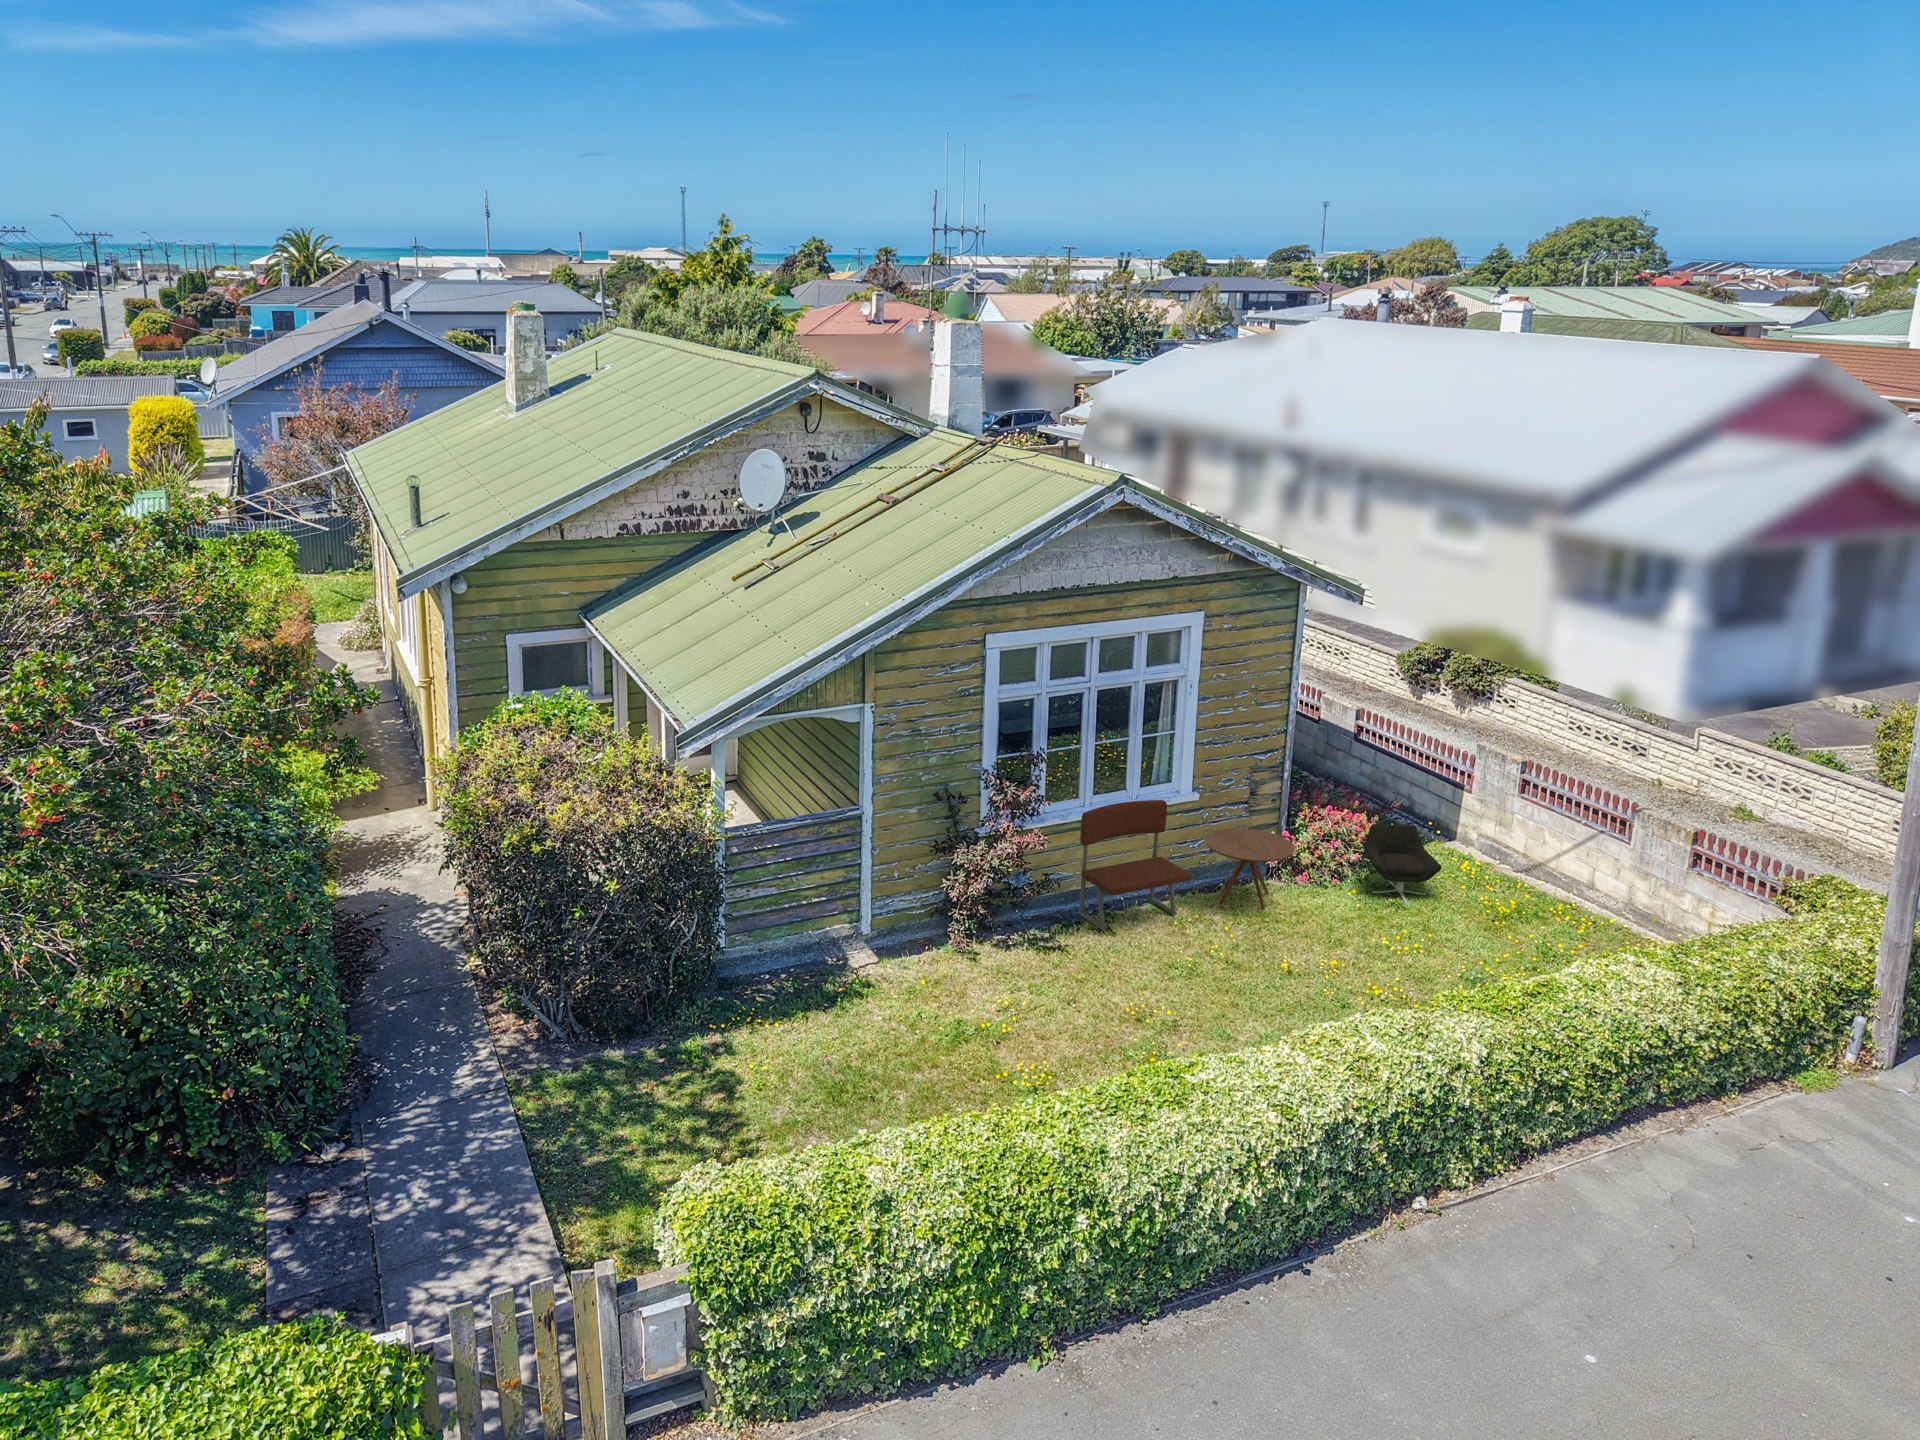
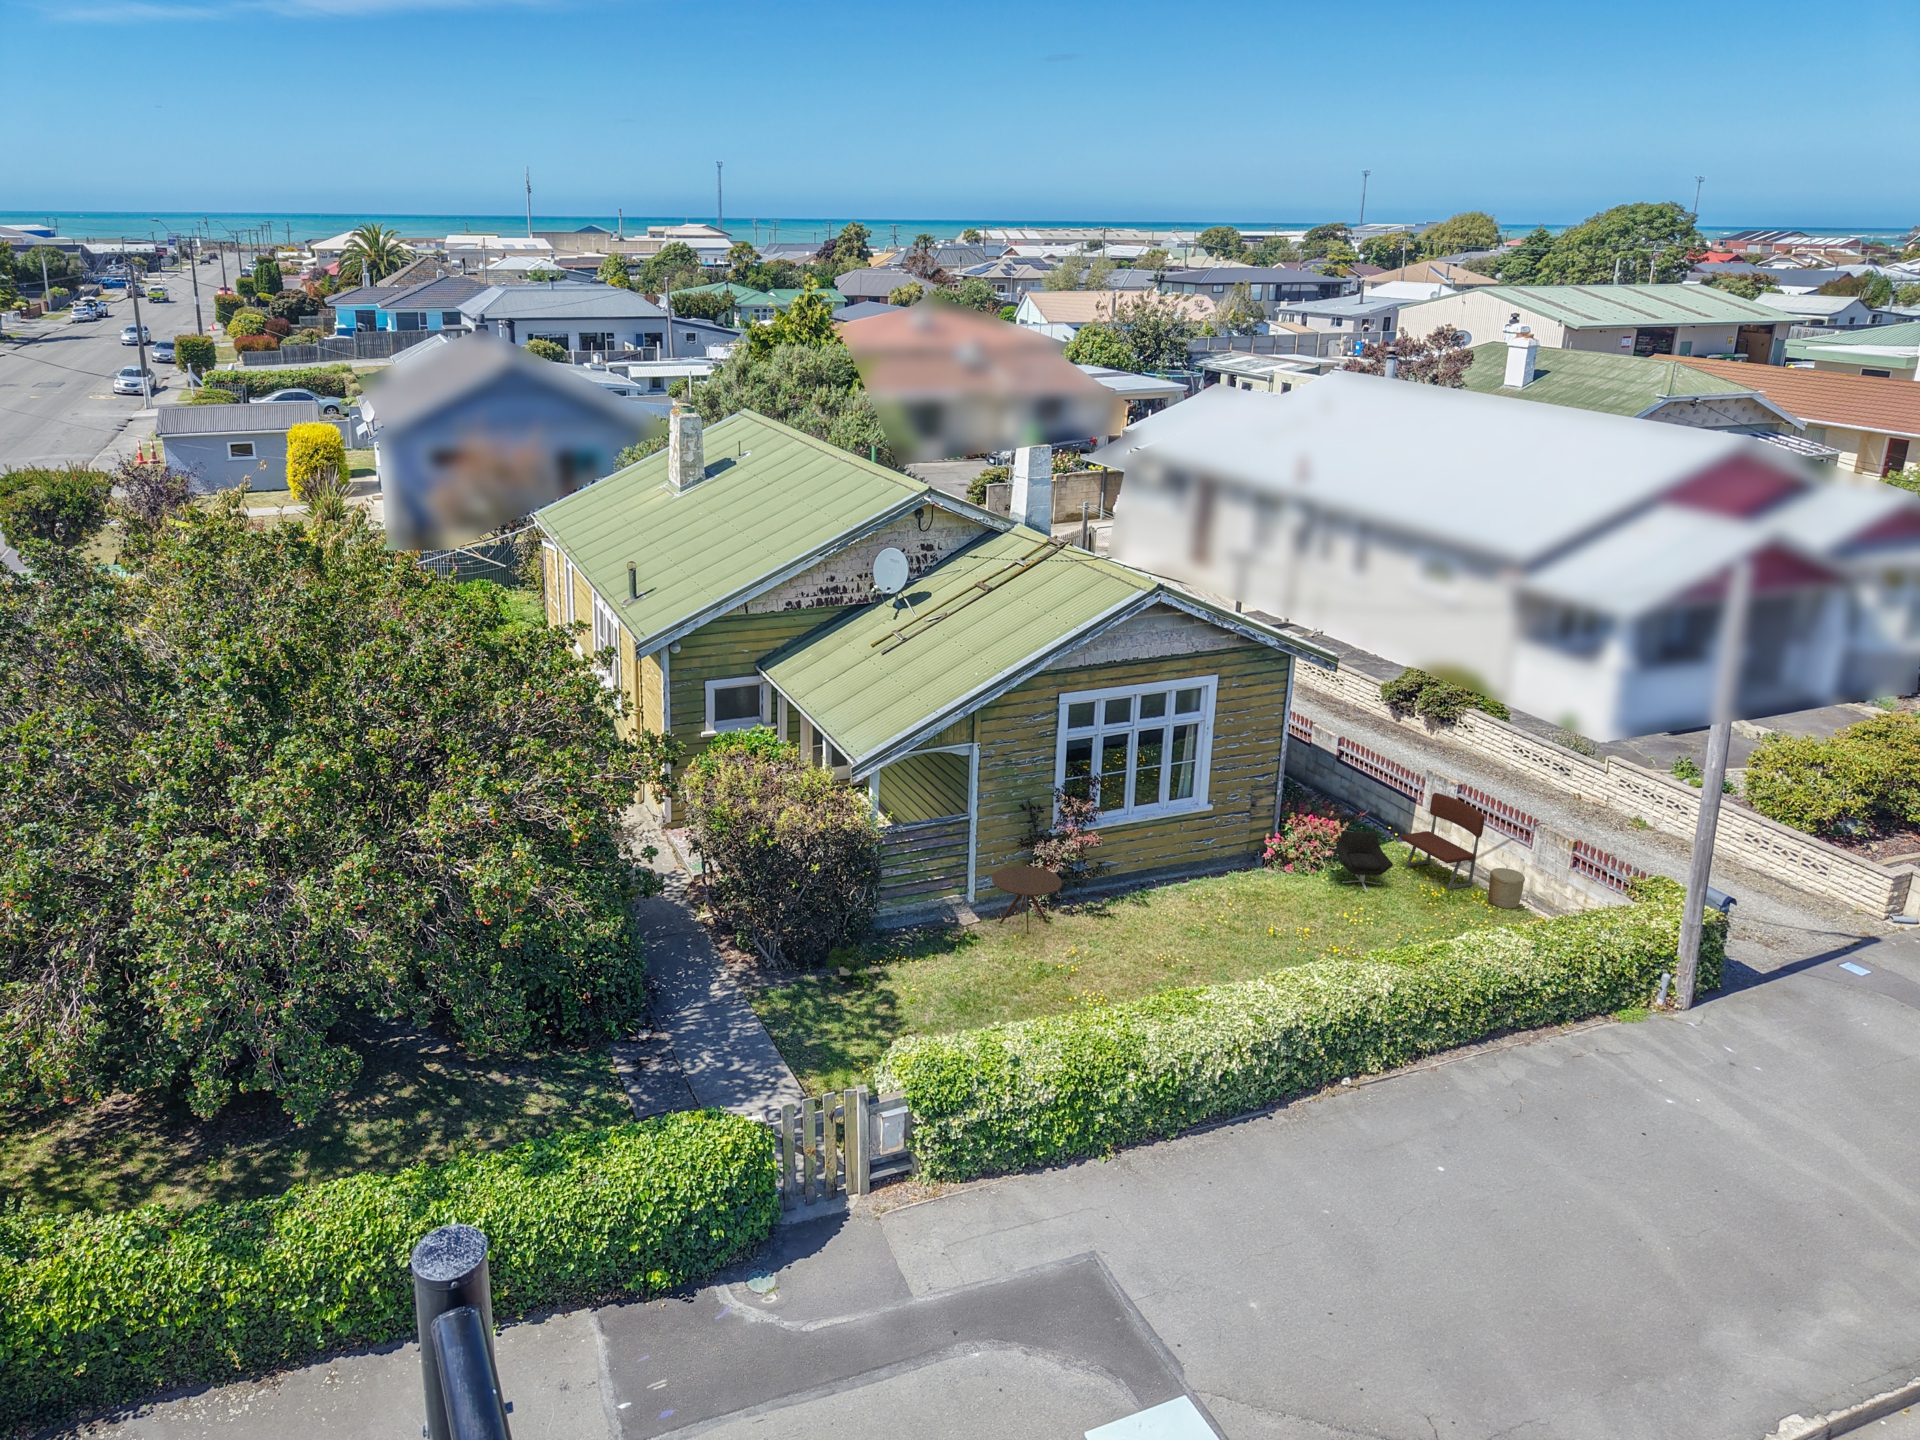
bench: present [1078,800,1192,931] -> present [1401,793,1485,890]
round table: present [1205,828,1295,910] -> present [992,866,1062,934]
woven basket: none [1572,869,1623,924] -> present [1488,868,1525,909]
potted plant: none [635,1000,709,1043] -> present [826,946,873,976]

